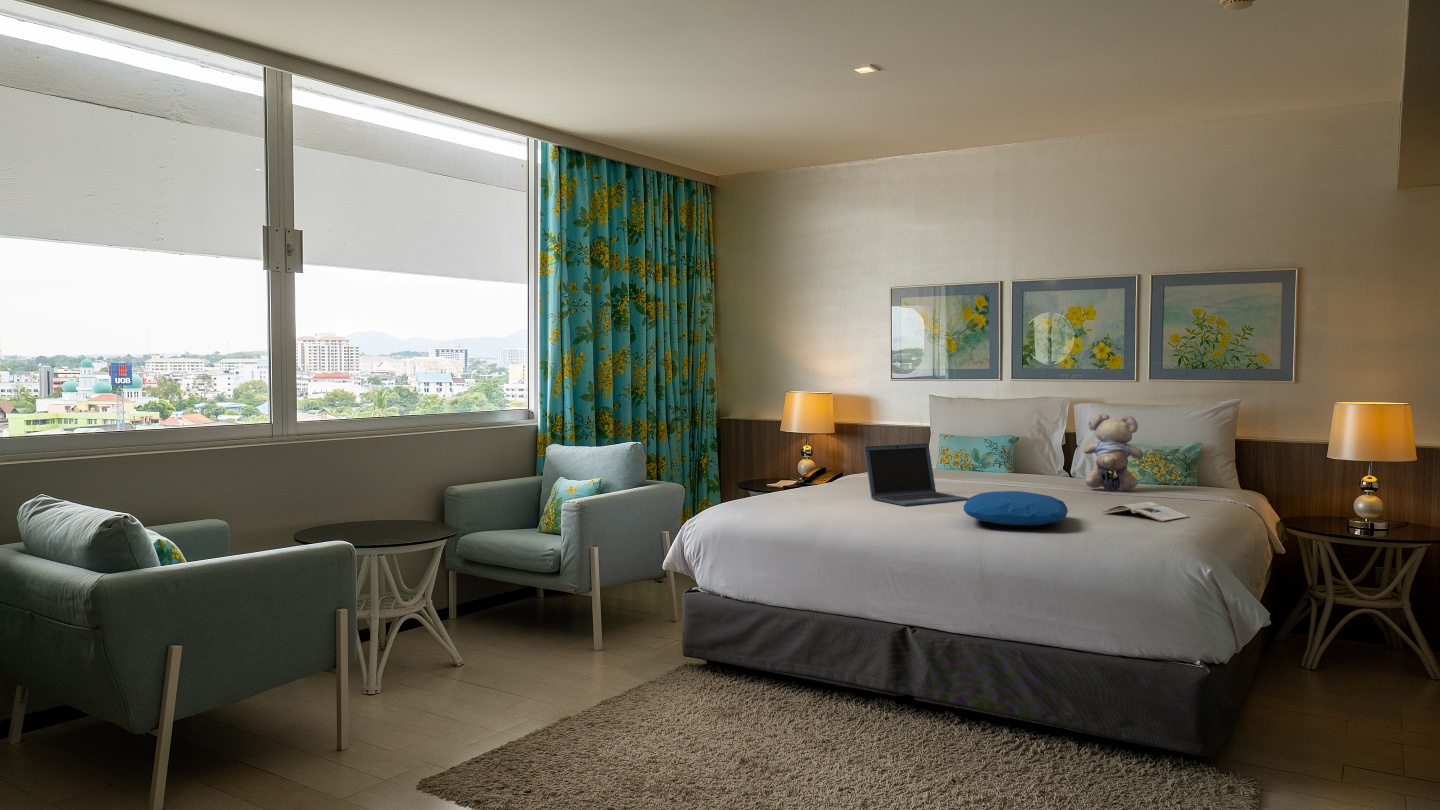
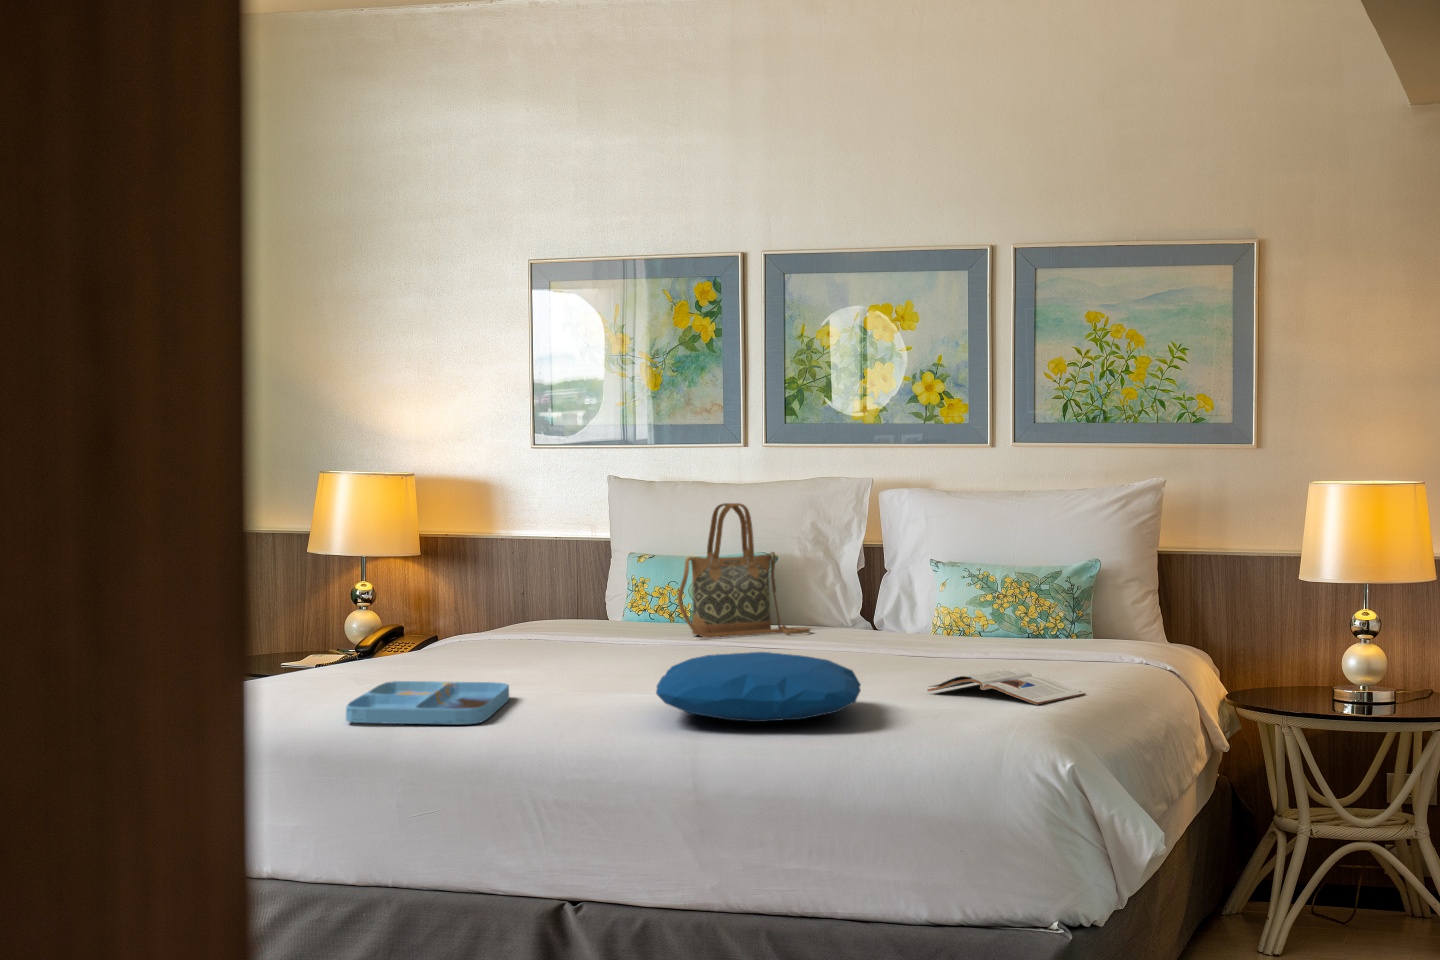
handbag: none [968,412,1038,480] -> present [678,503,810,638]
teddy bear: present [1083,413,1144,491] -> none [892,501,1002,652]
laptop: present [864,444,968,506] -> none [462,564,677,691]
tray: none [815,499,889,522] -> present [346,681,509,724]

